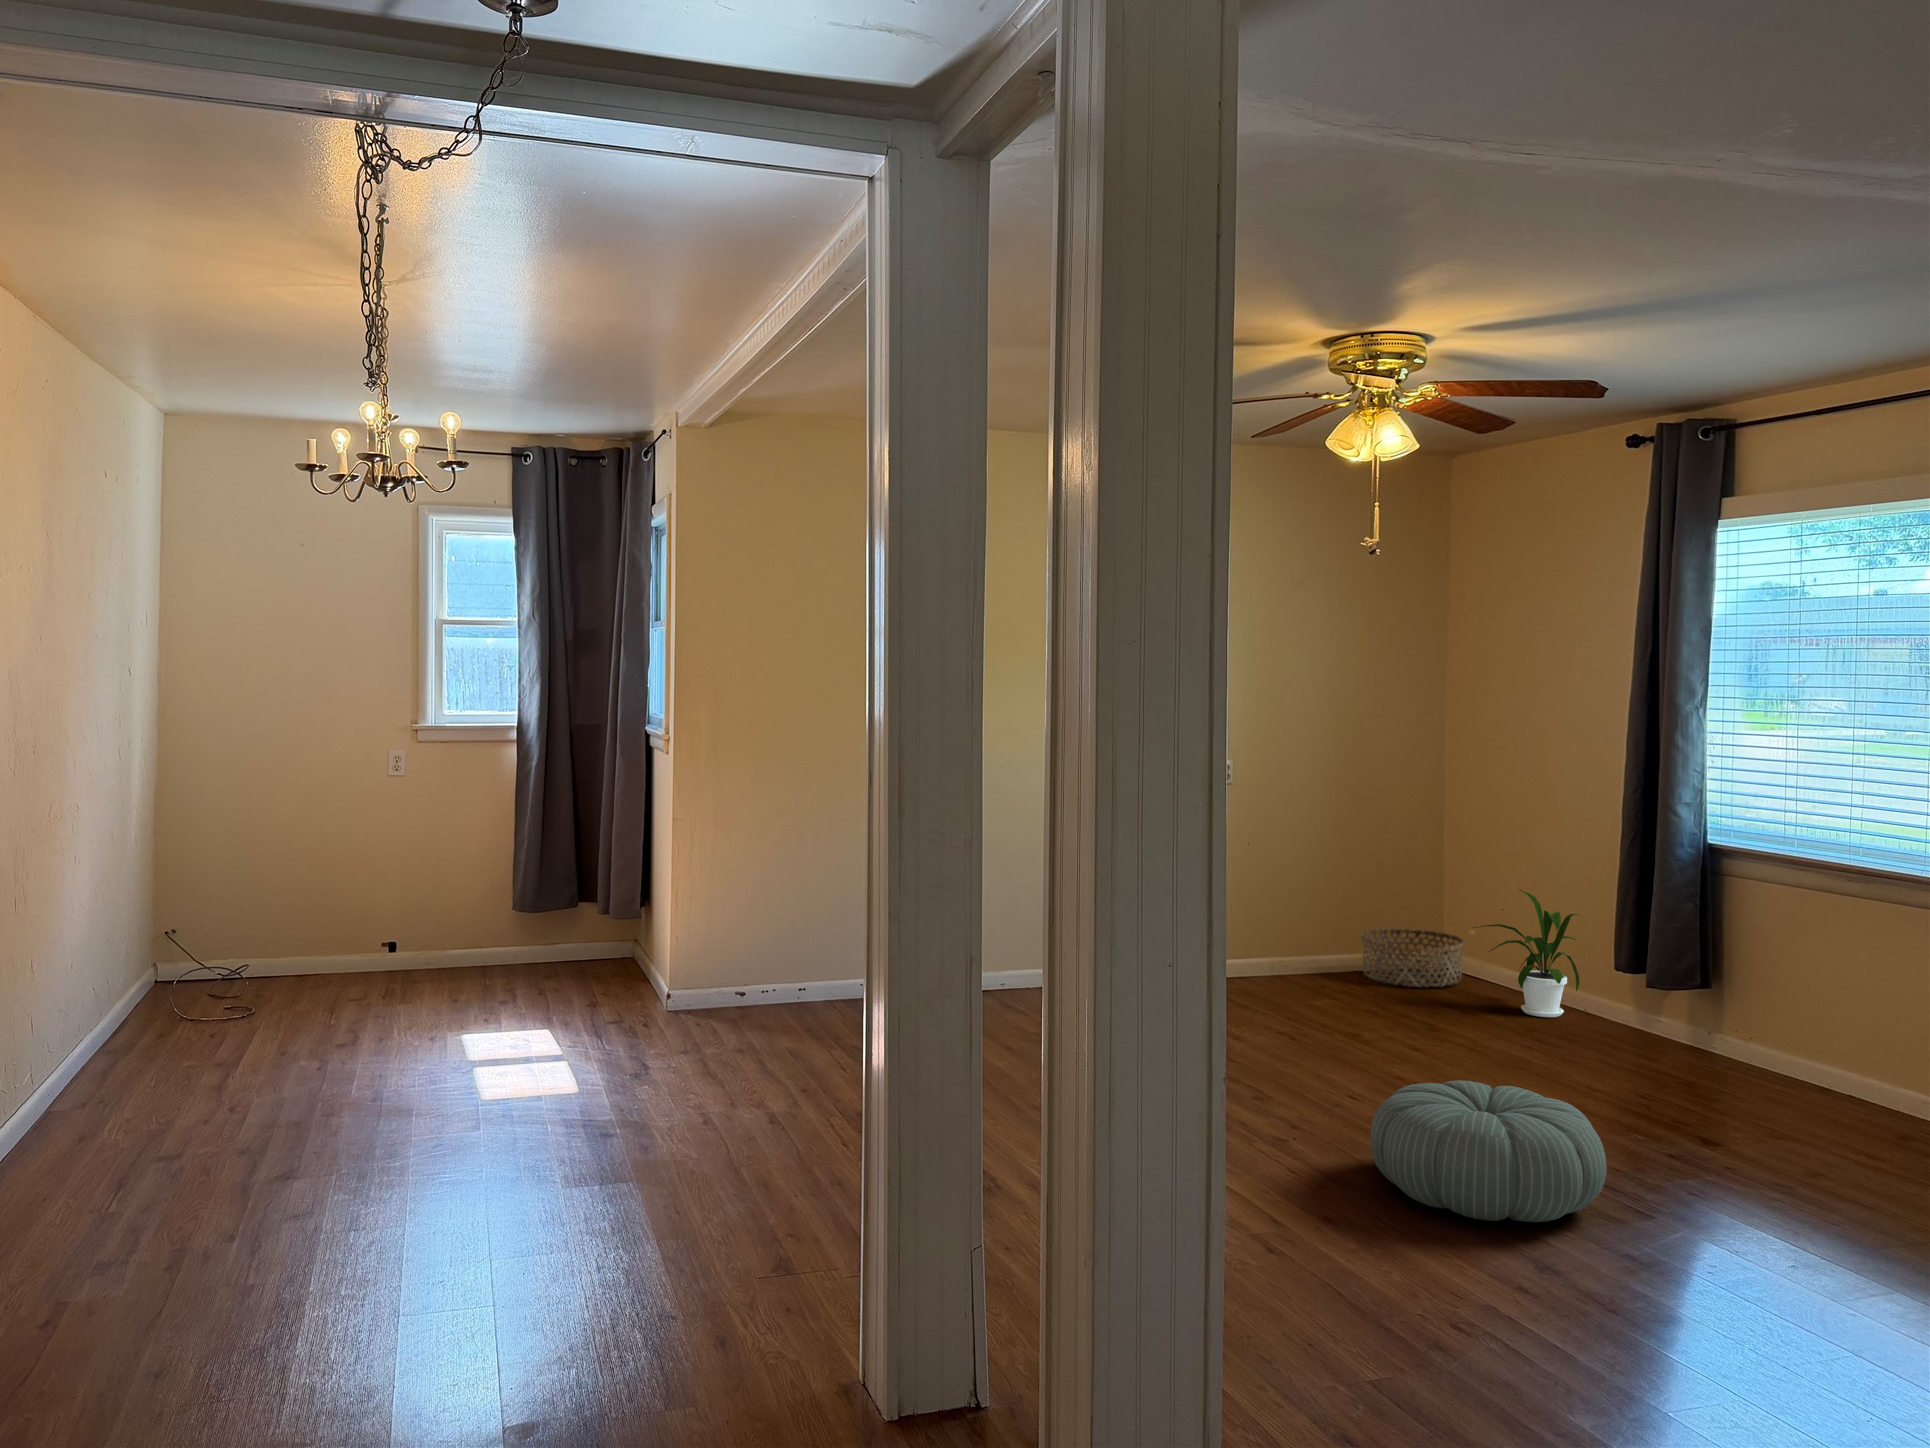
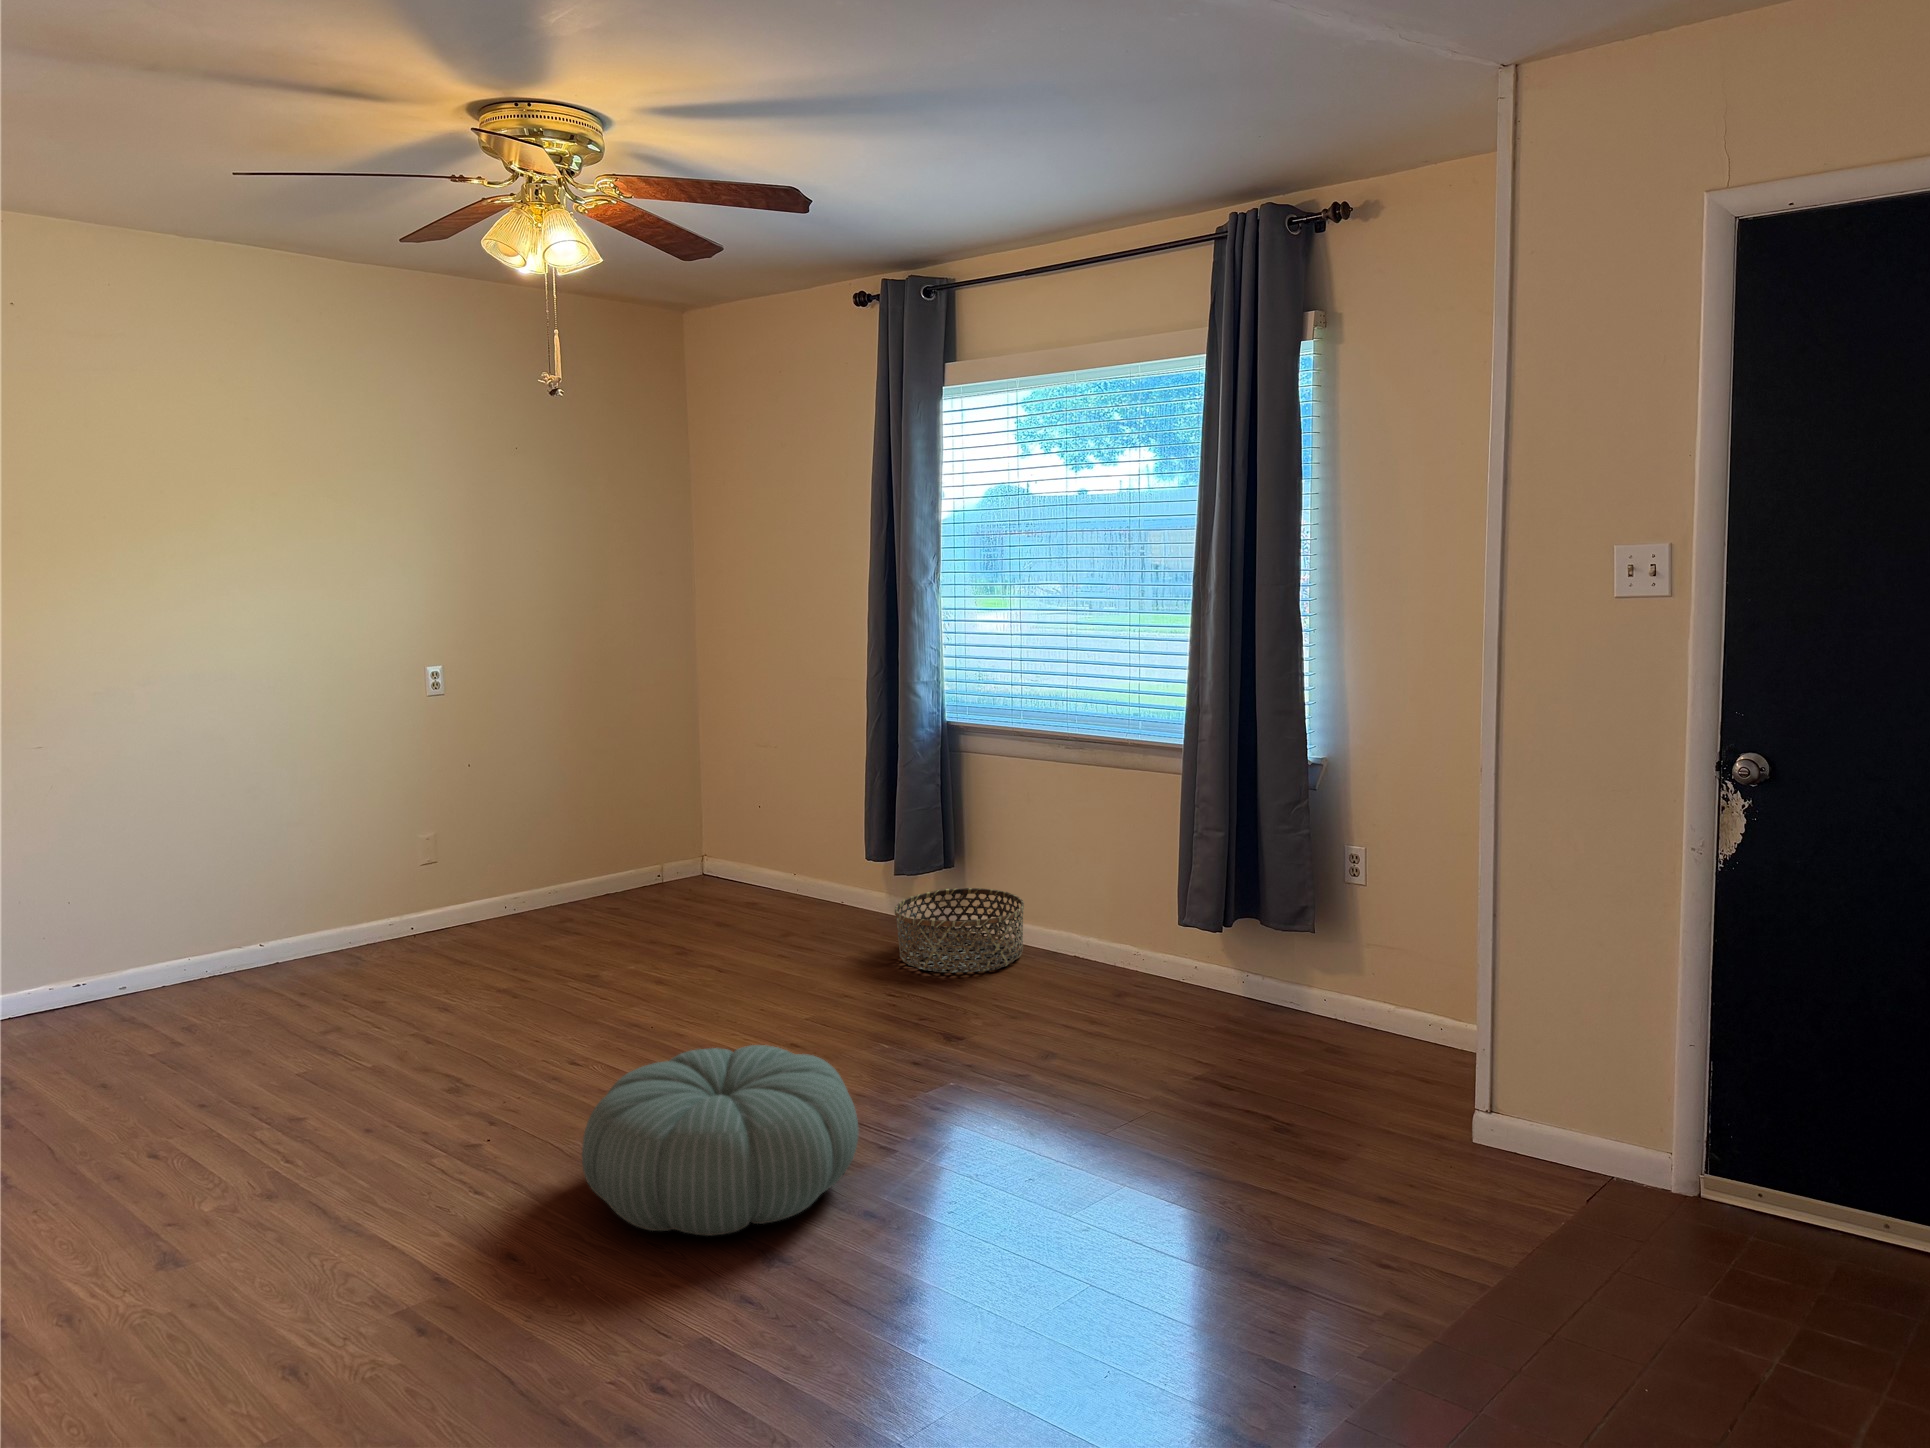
house plant: present [1473,889,1579,1017] -> none [724,785,834,918]
basket: present [1361,929,1465,987] -> present [895,888,1024,973]

